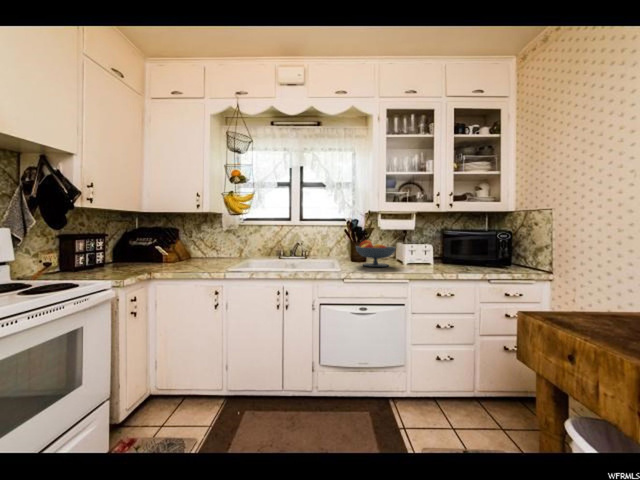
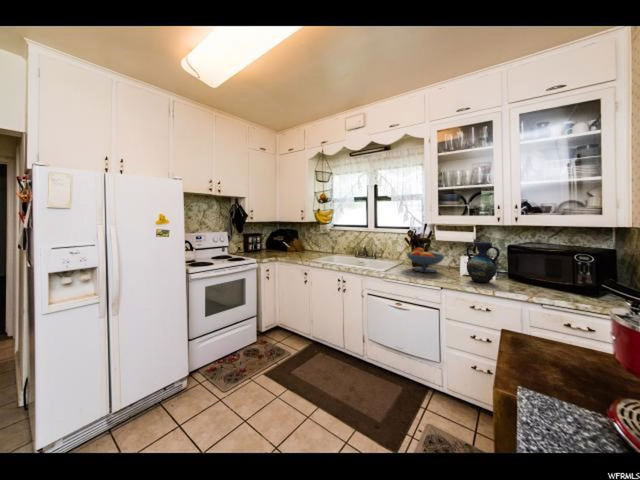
vase: none [421,228,451,269] -> present [466,242,500,282]

